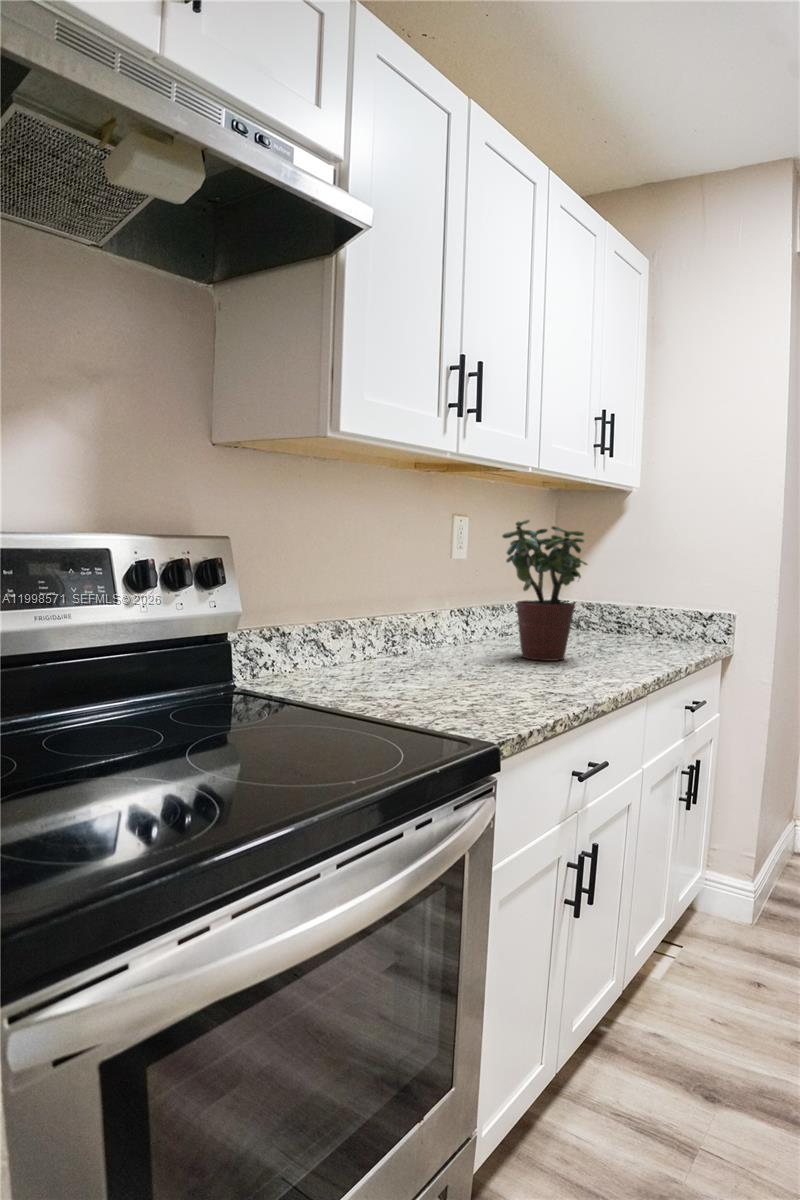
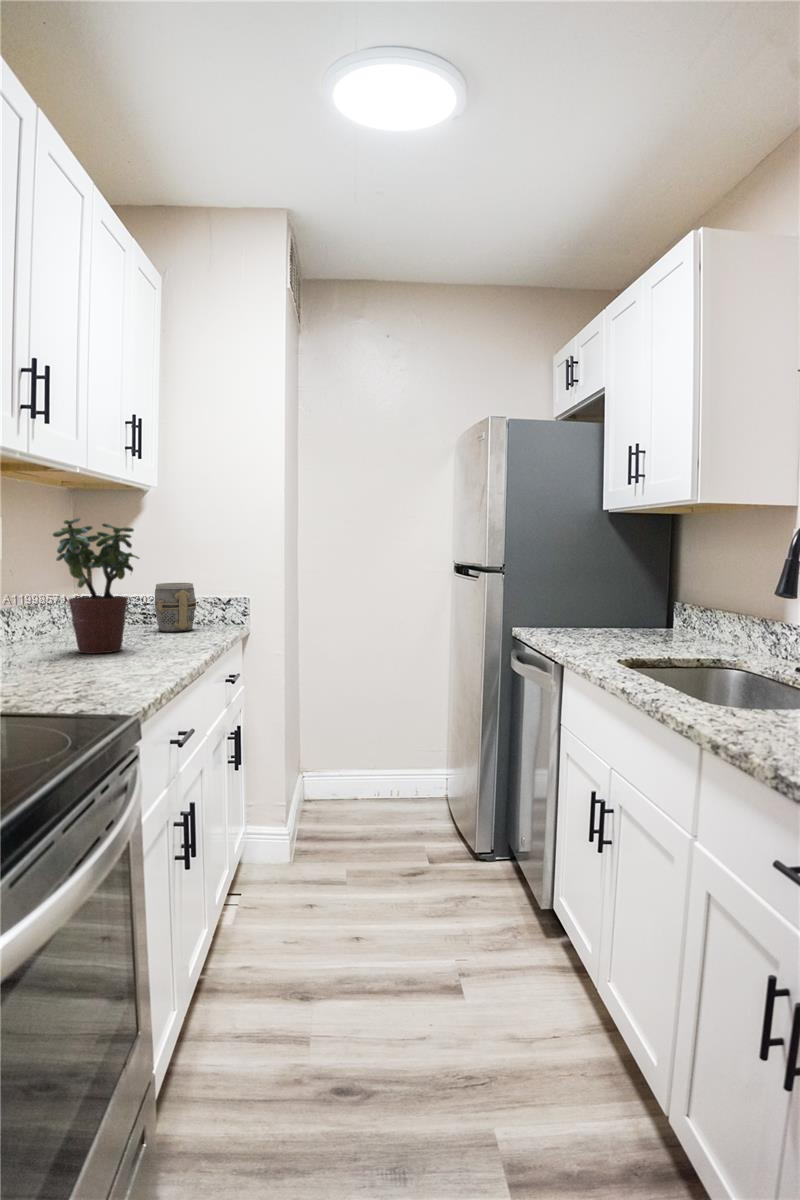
mug: none [620,592,666,646] -> present [155,583,196,632]

